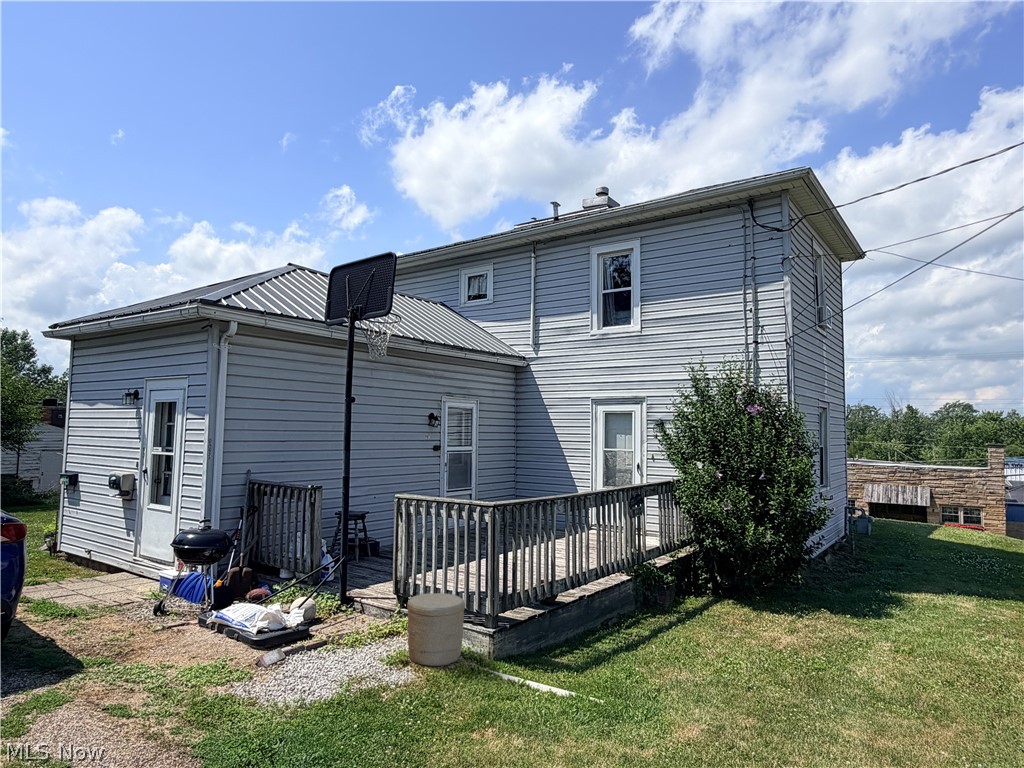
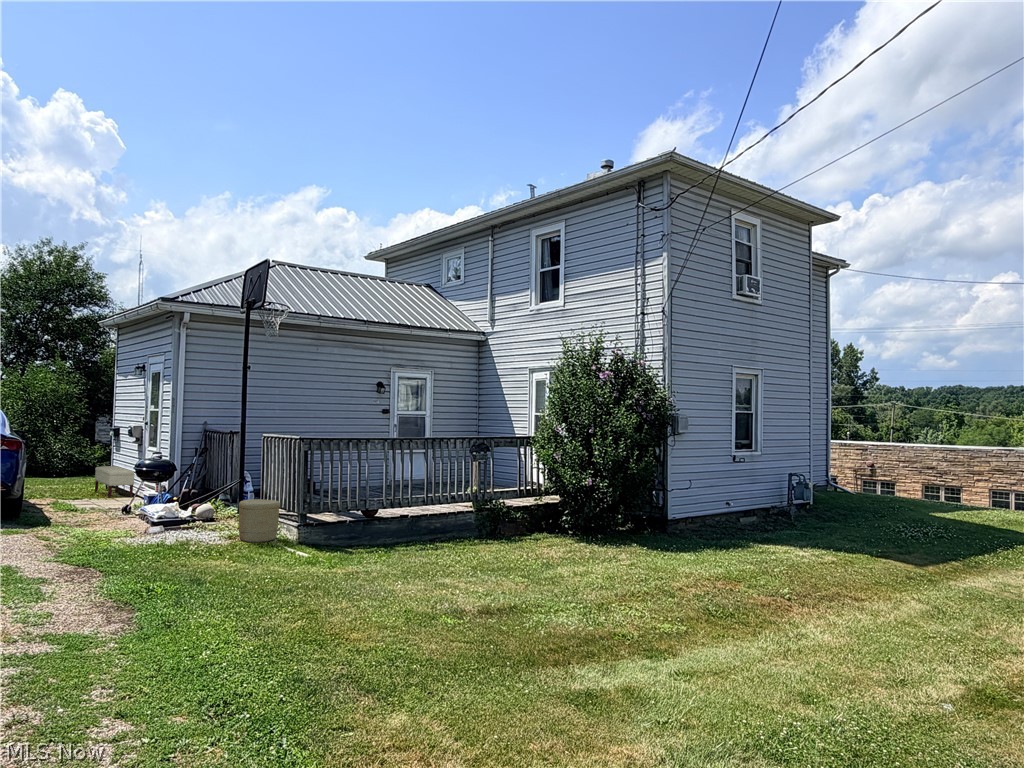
bench: none [41,528,114,578] -> present [95,466,135,498]

